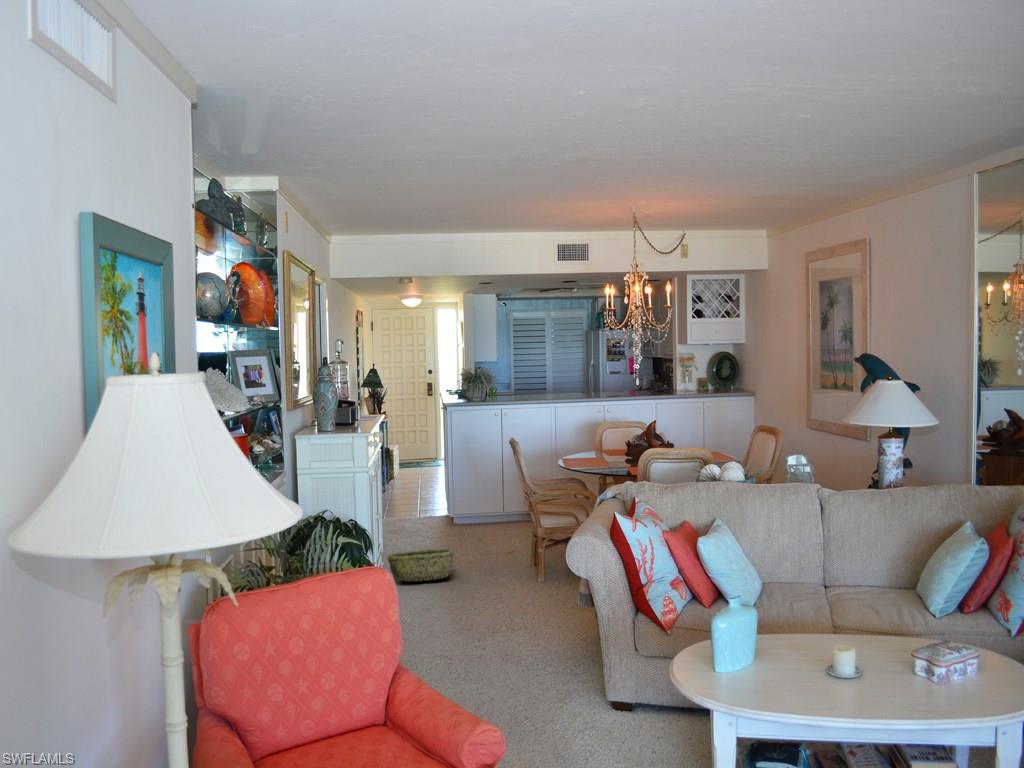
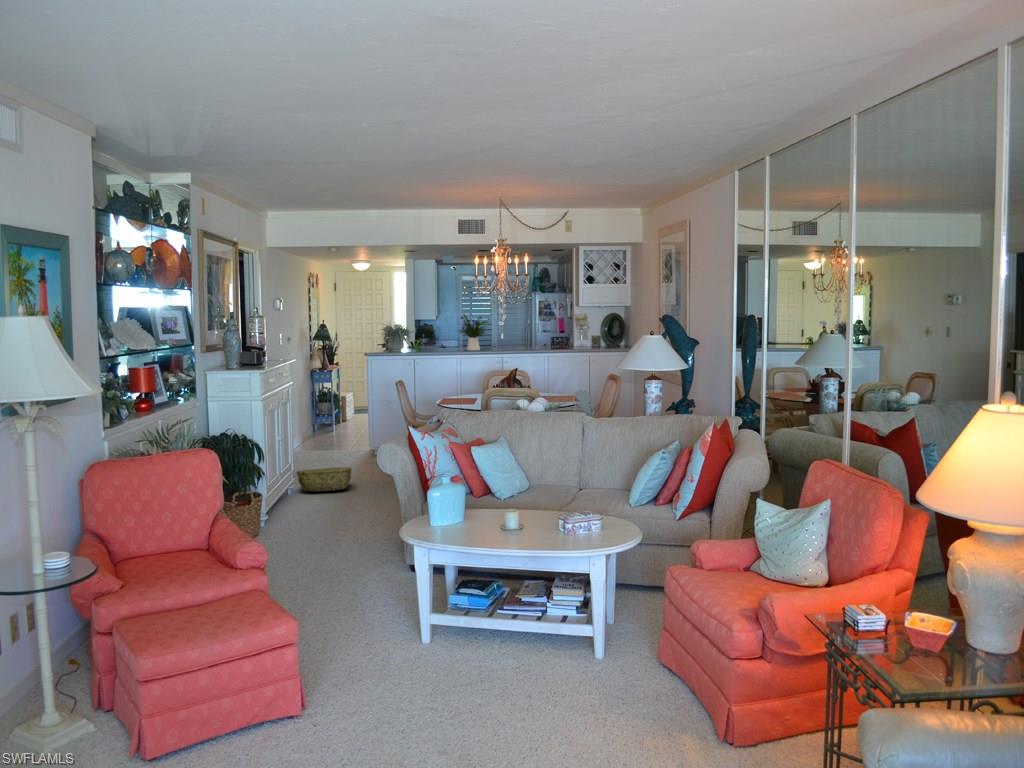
flower arrangement: none [539,355,579,398] -> present [460,314,487,350]

